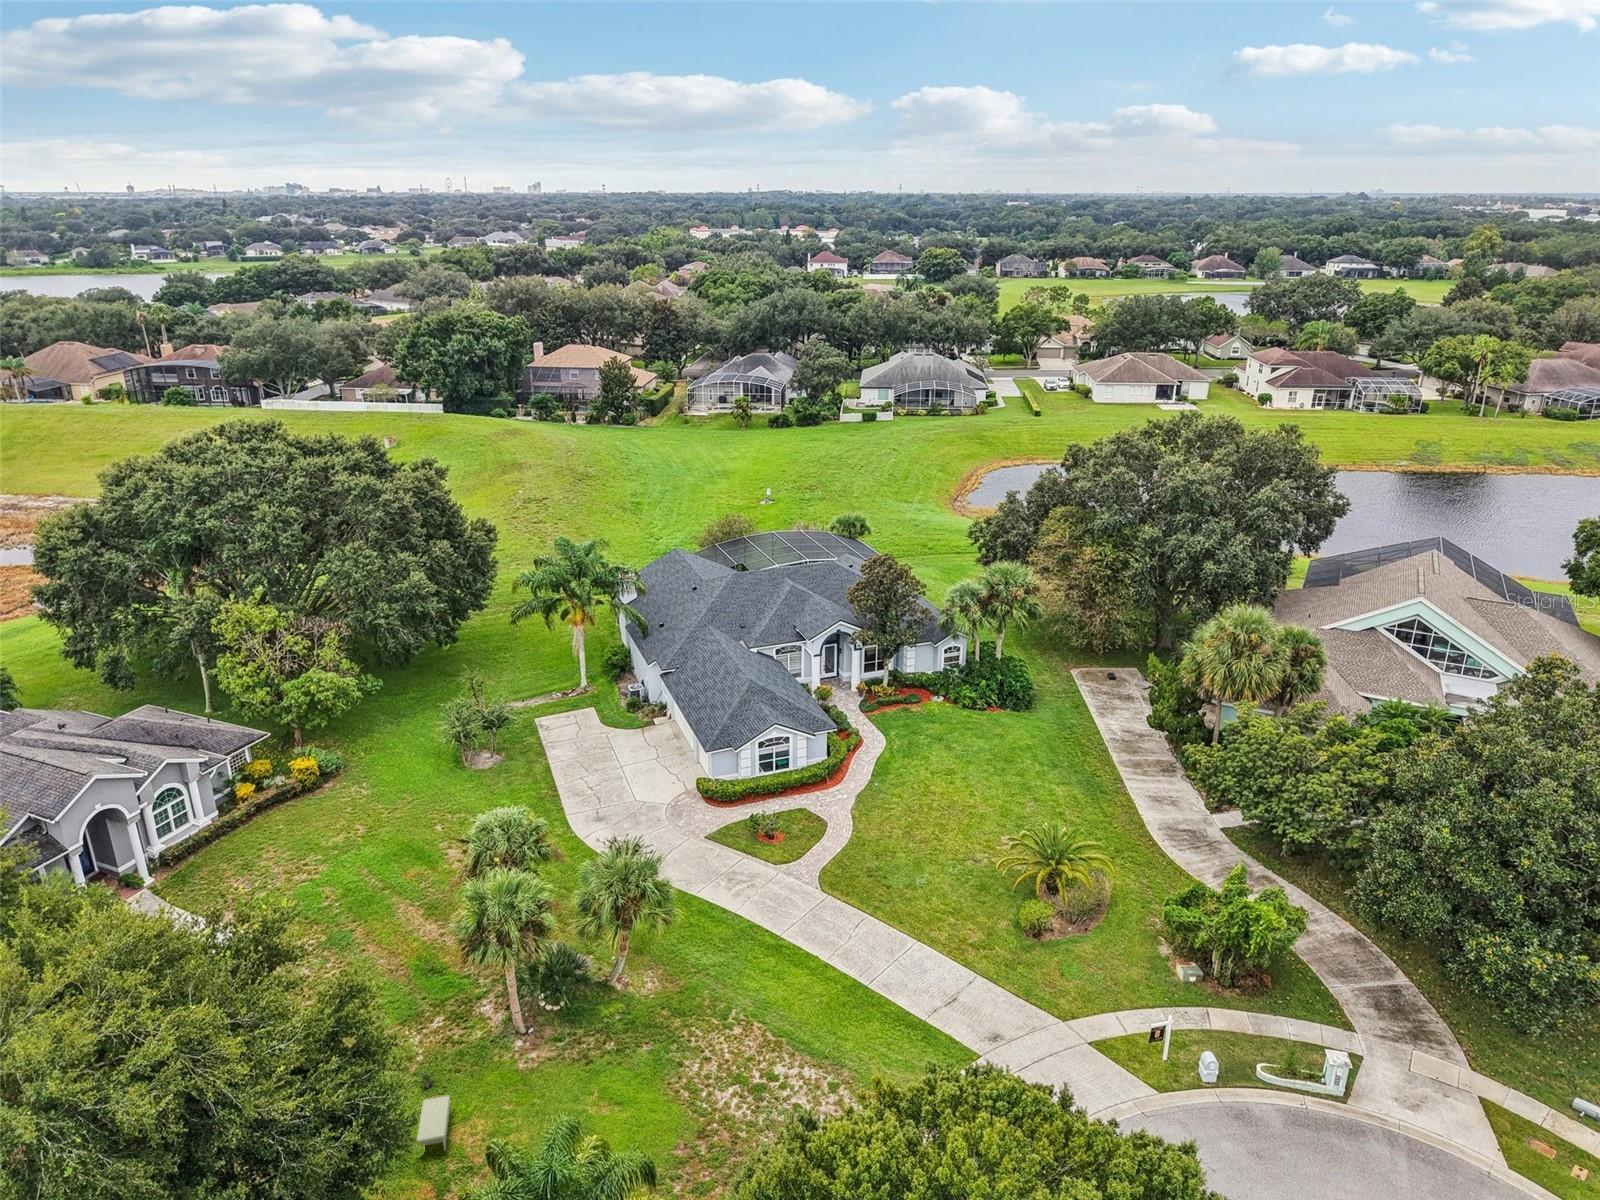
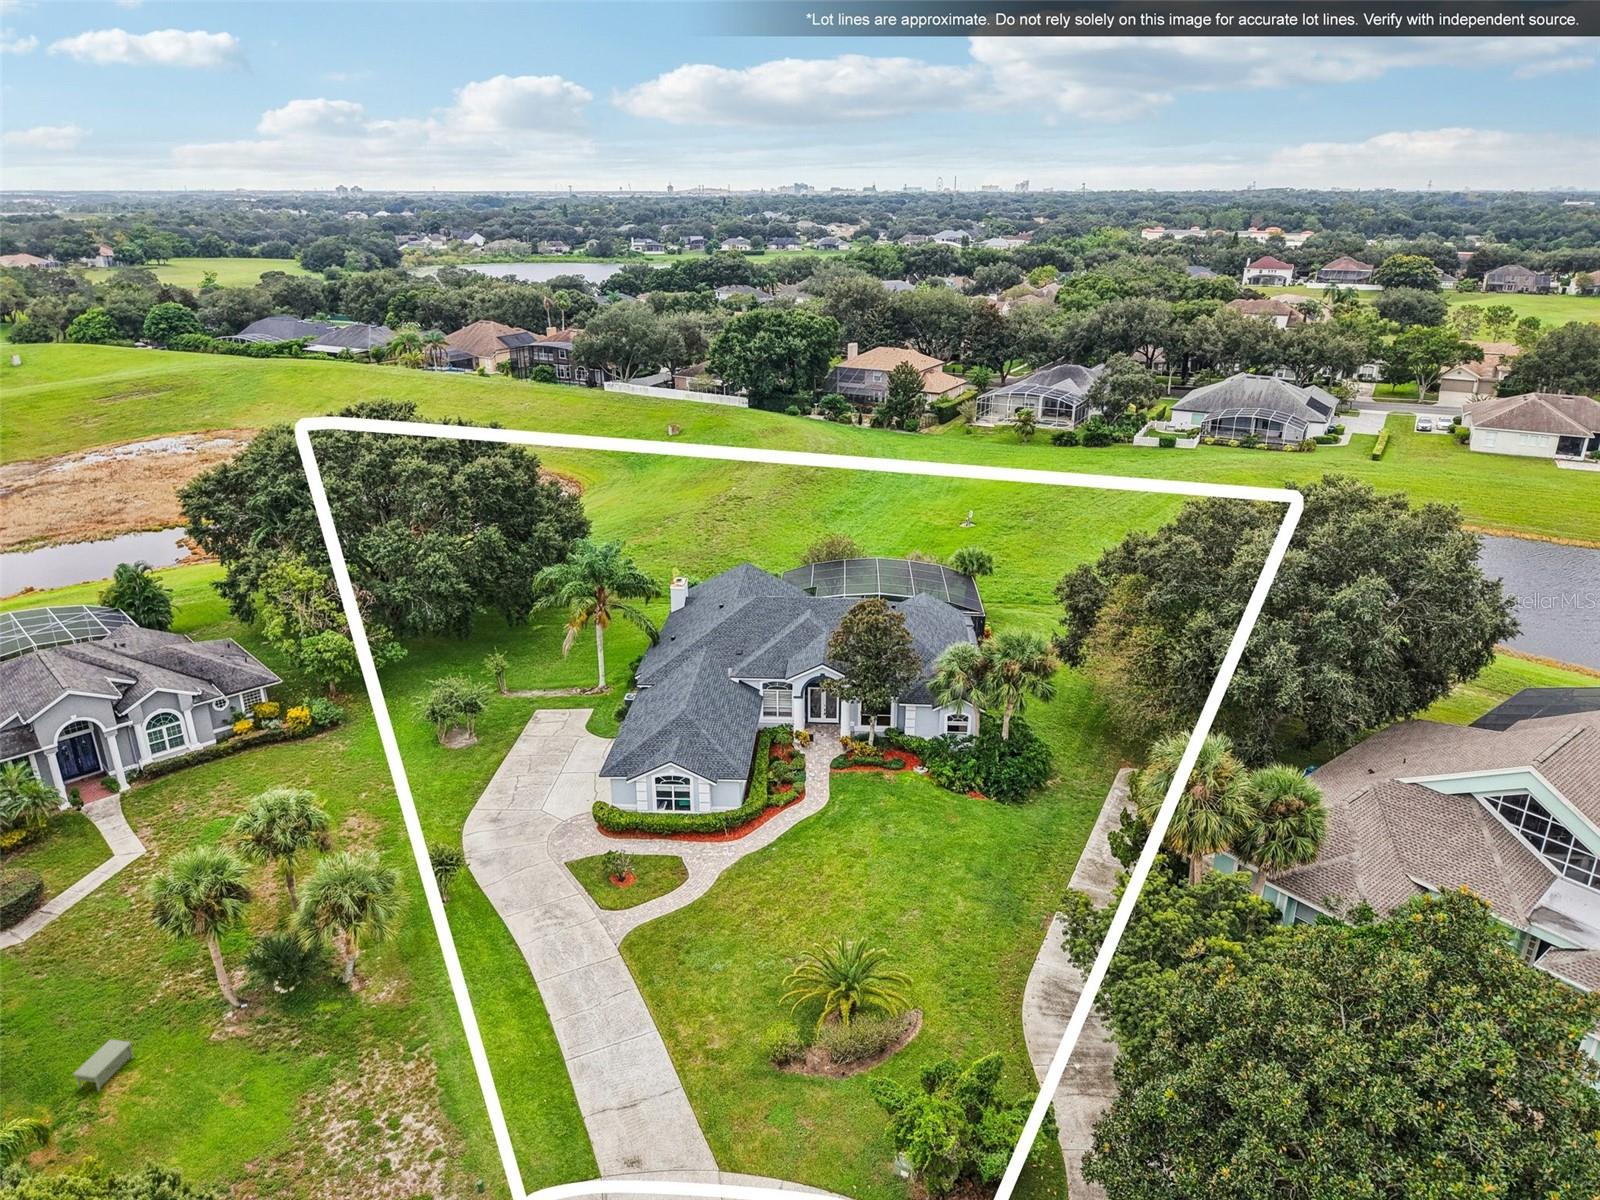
decorative plant: present [421,1067,434,1088] -> none [122,1009,149,1030]

